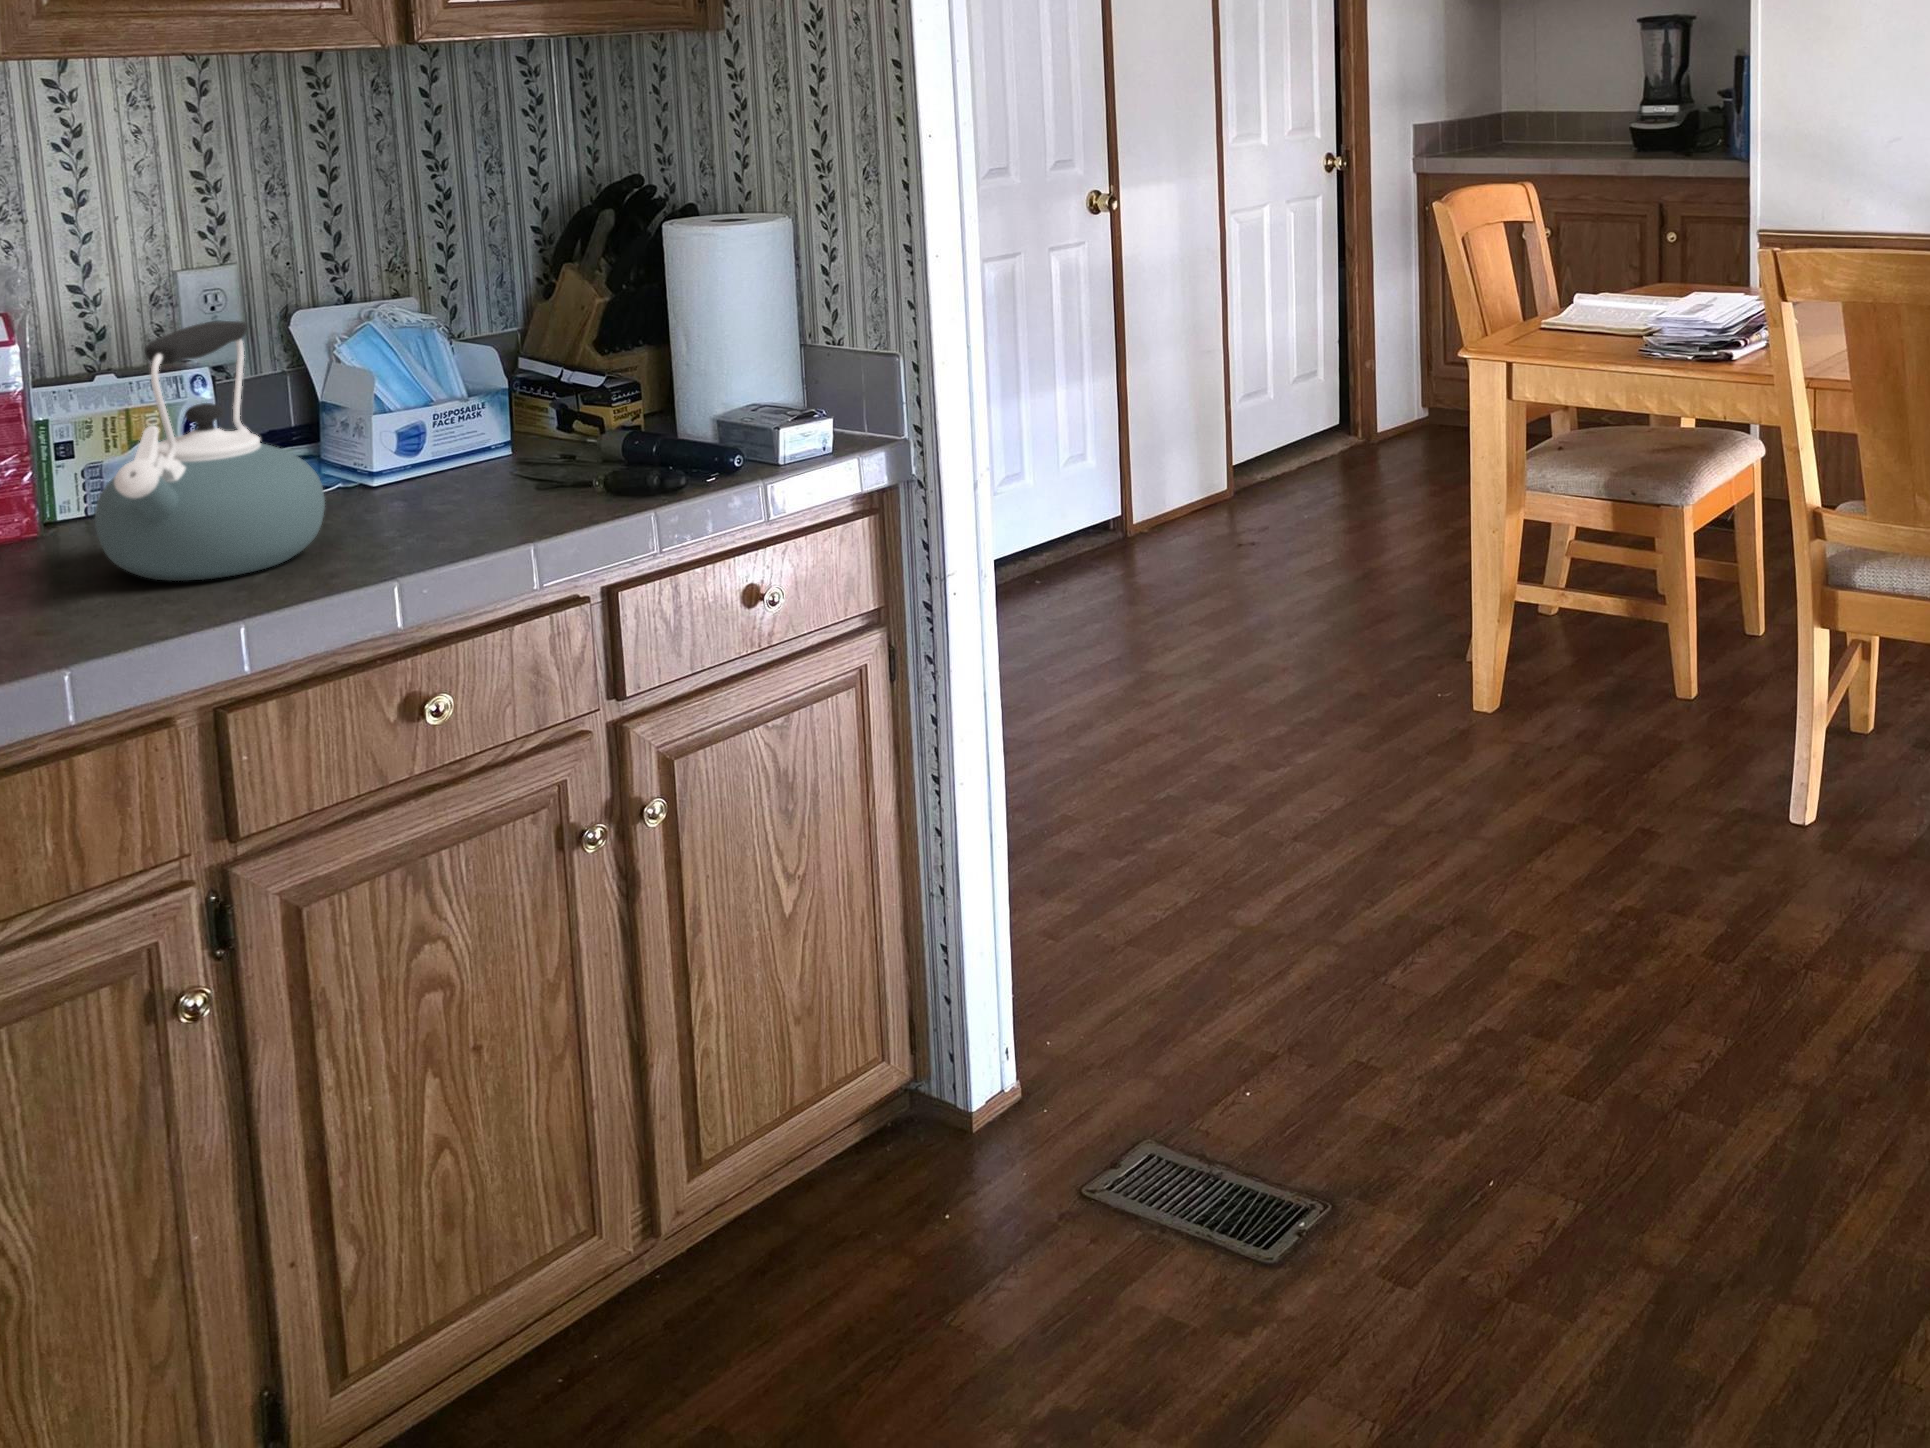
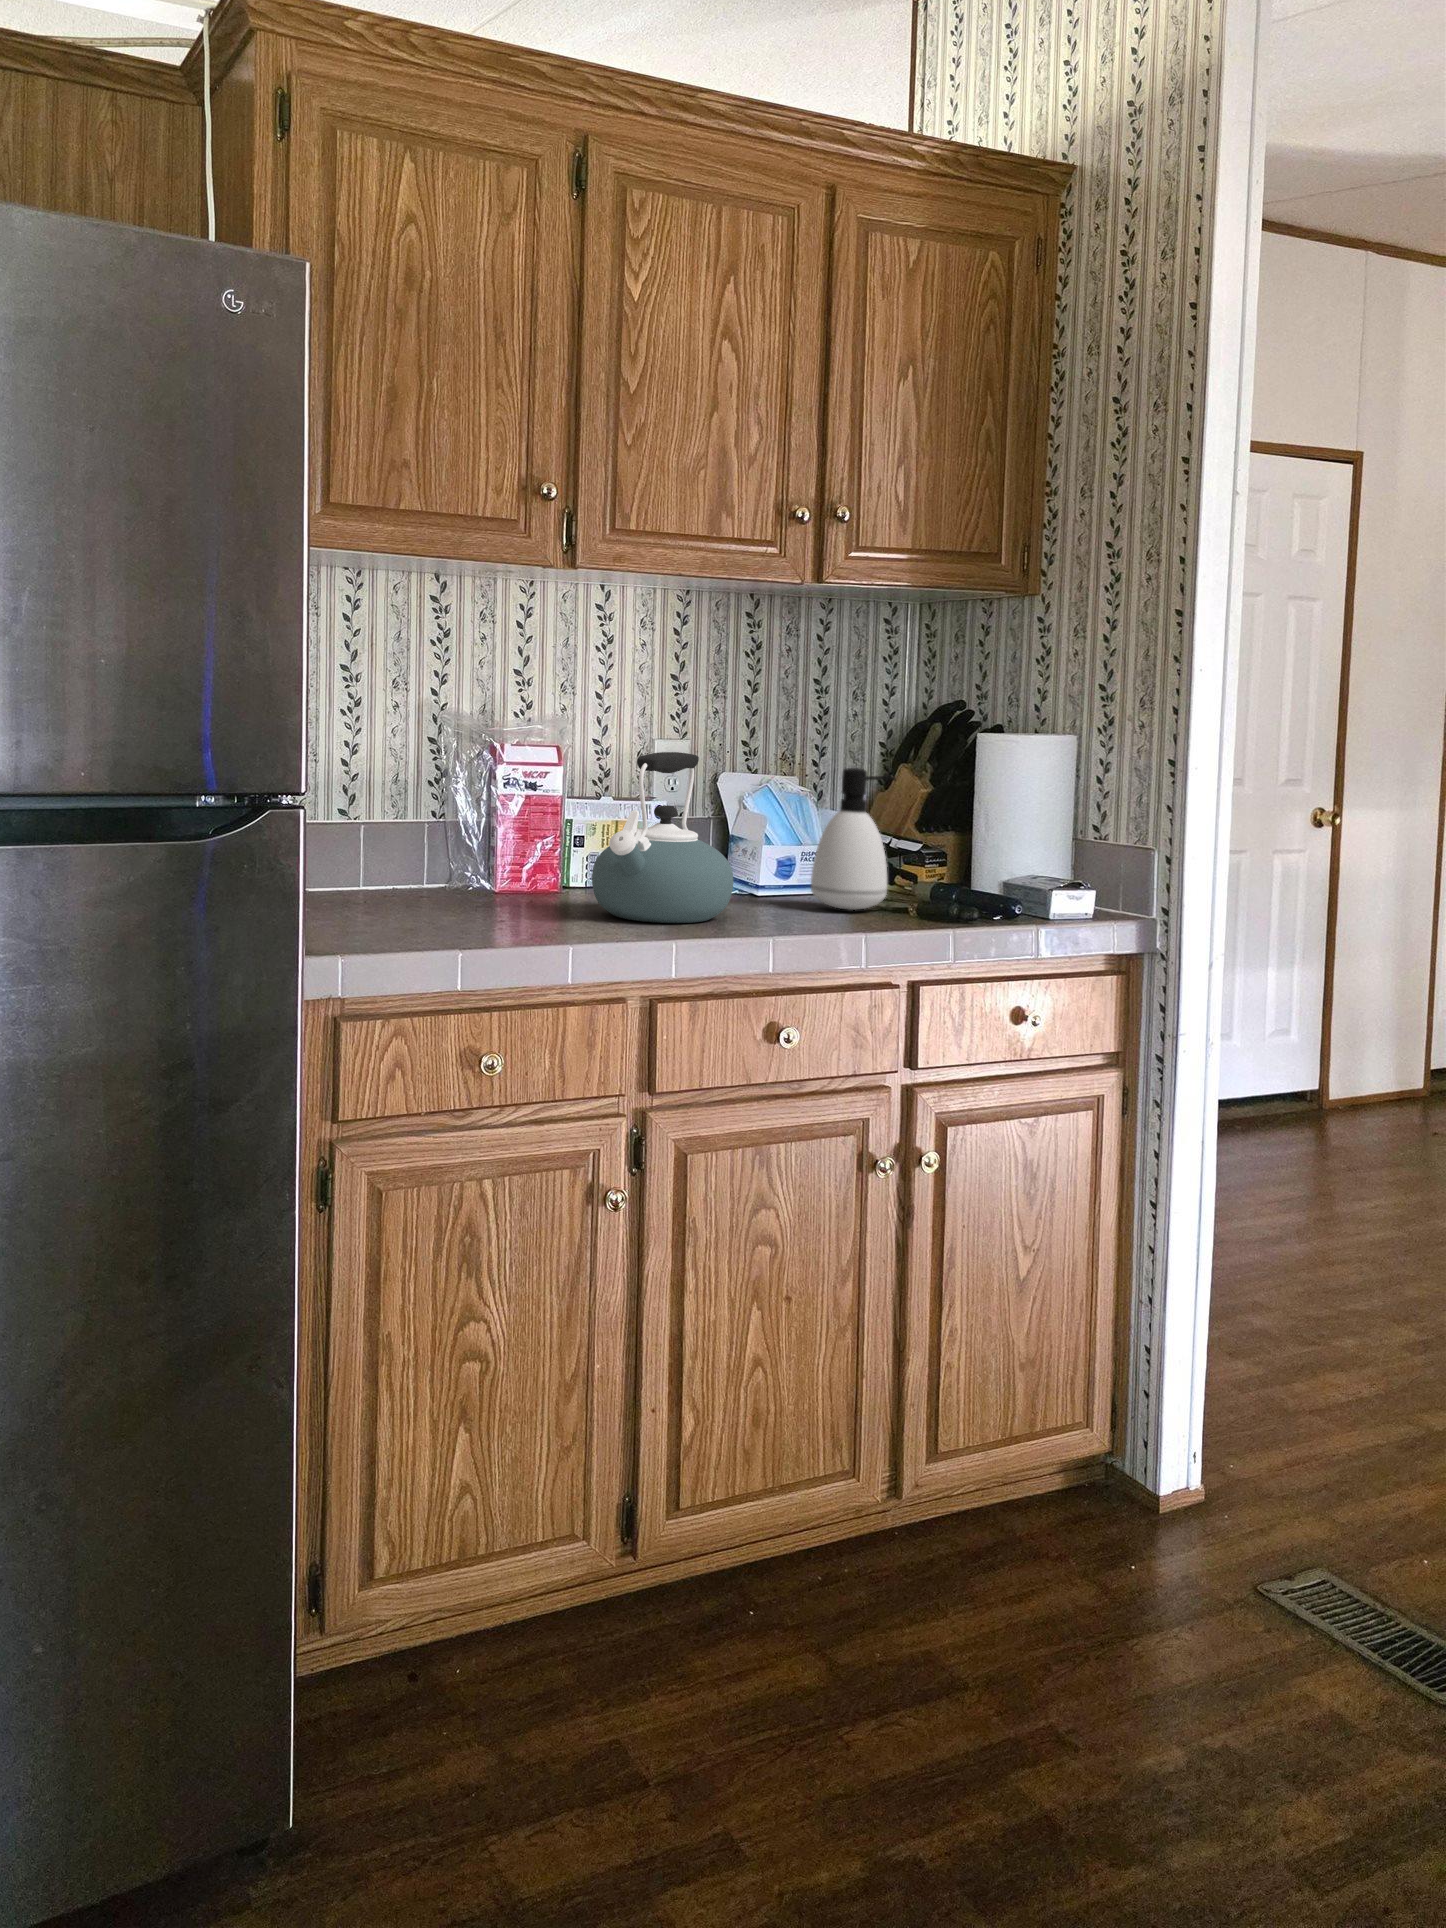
soap dispenser: none [444,302,554,495] -> present [811,768,896,910]

